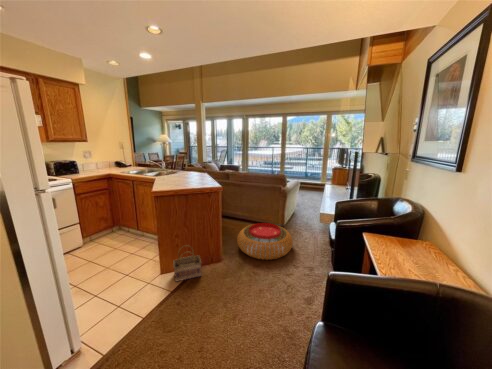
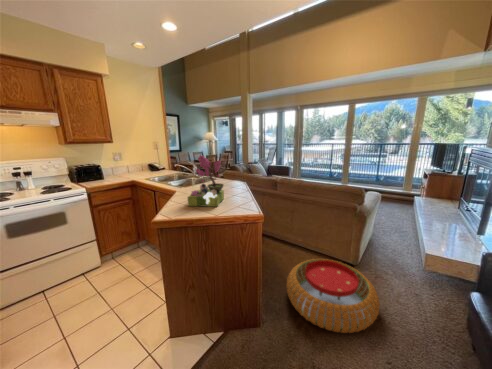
flower arrangement: none [170,151,194,186] -> present [188,155,224,207]
basket: present [173,249,202,281] -> none [185,299,228,357]

